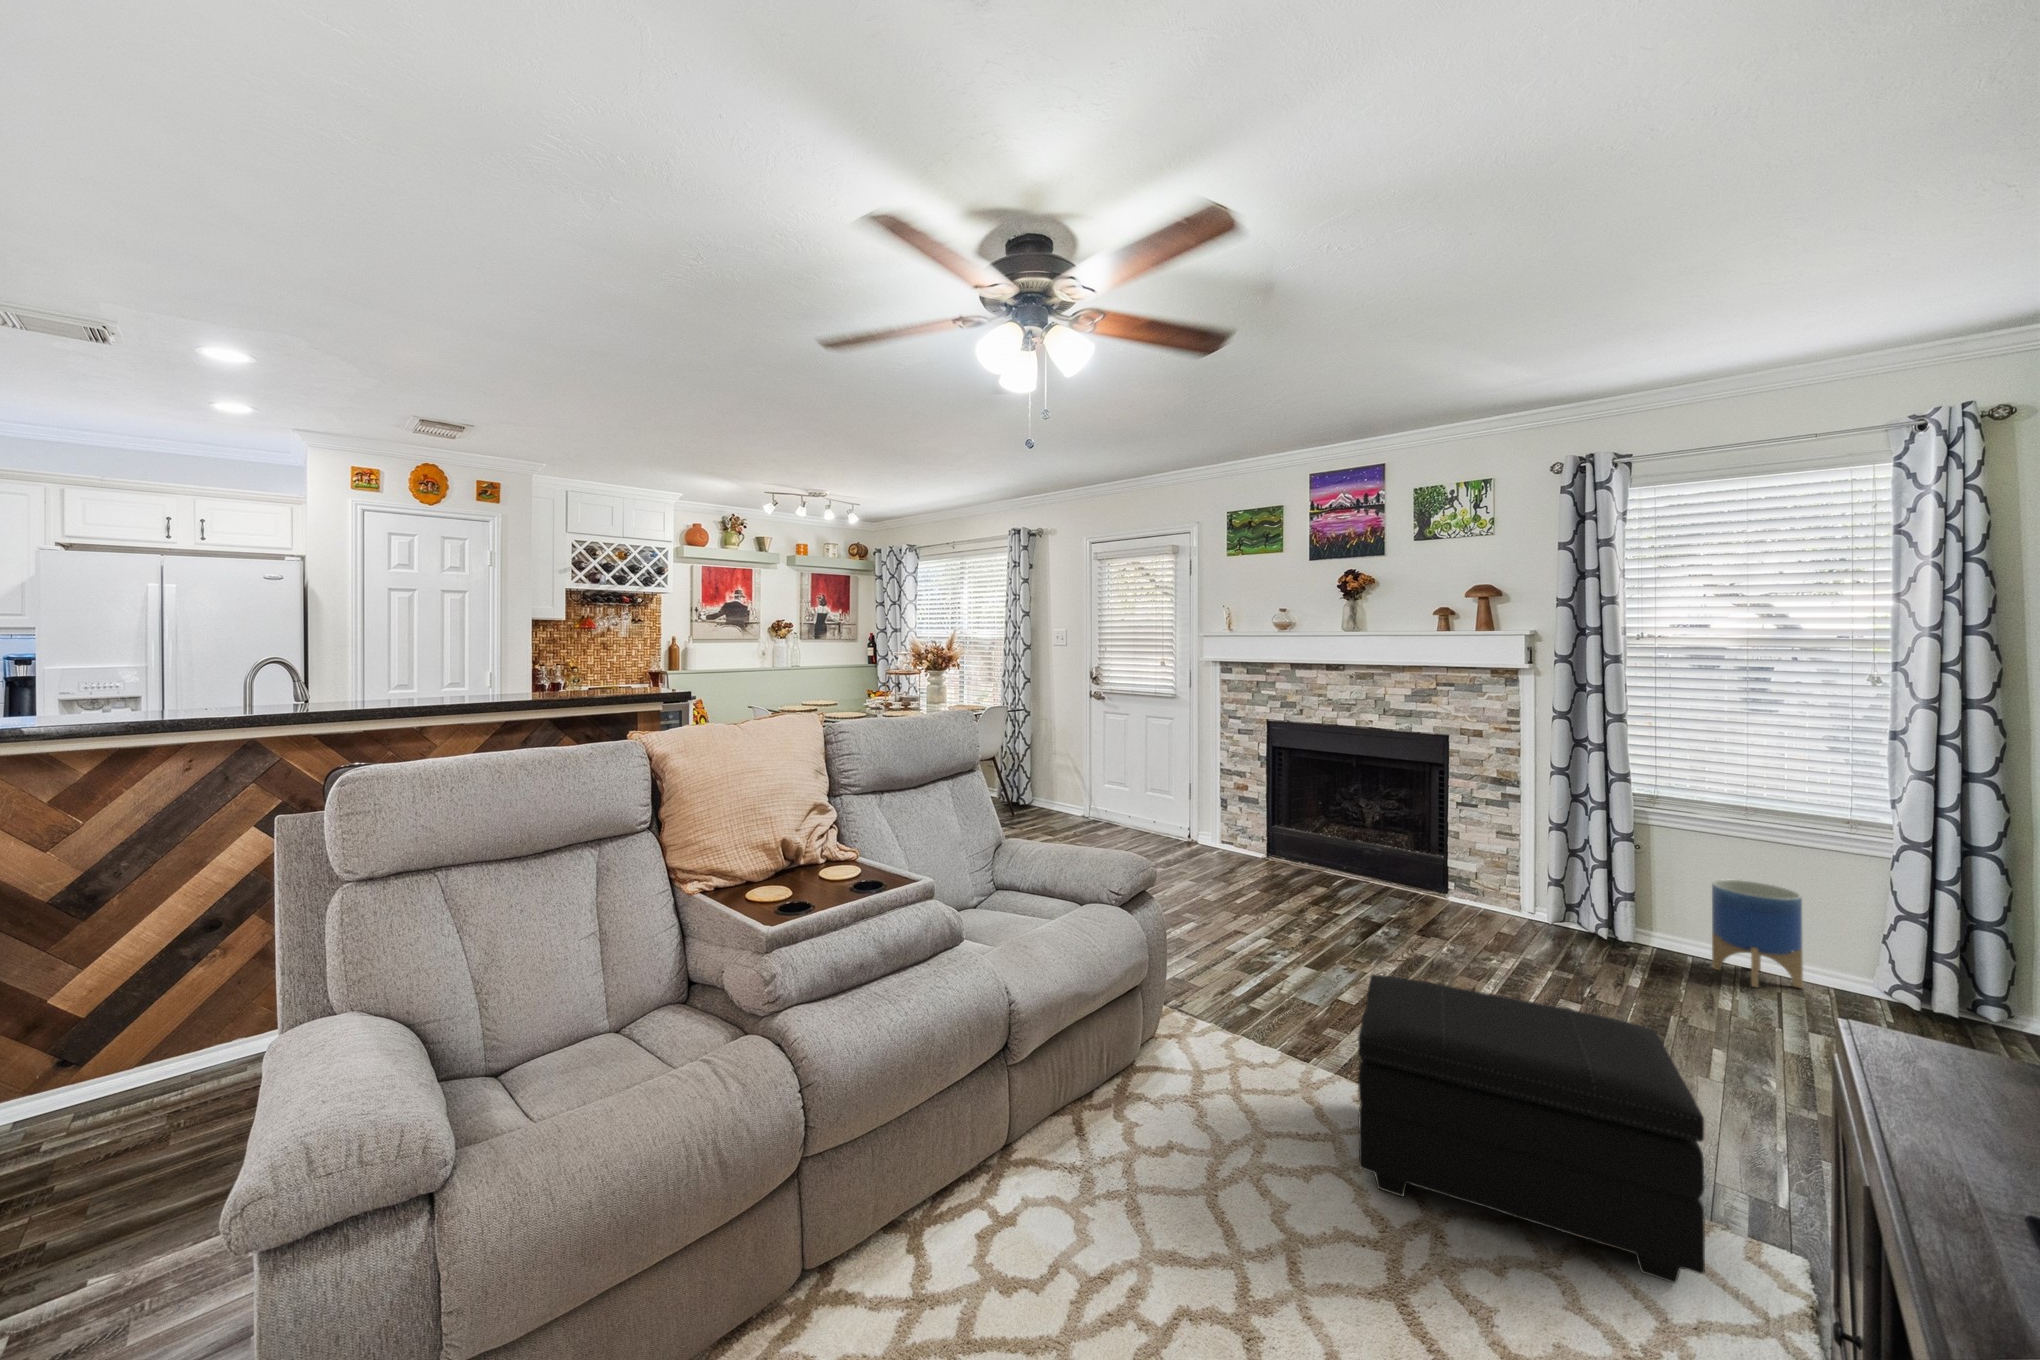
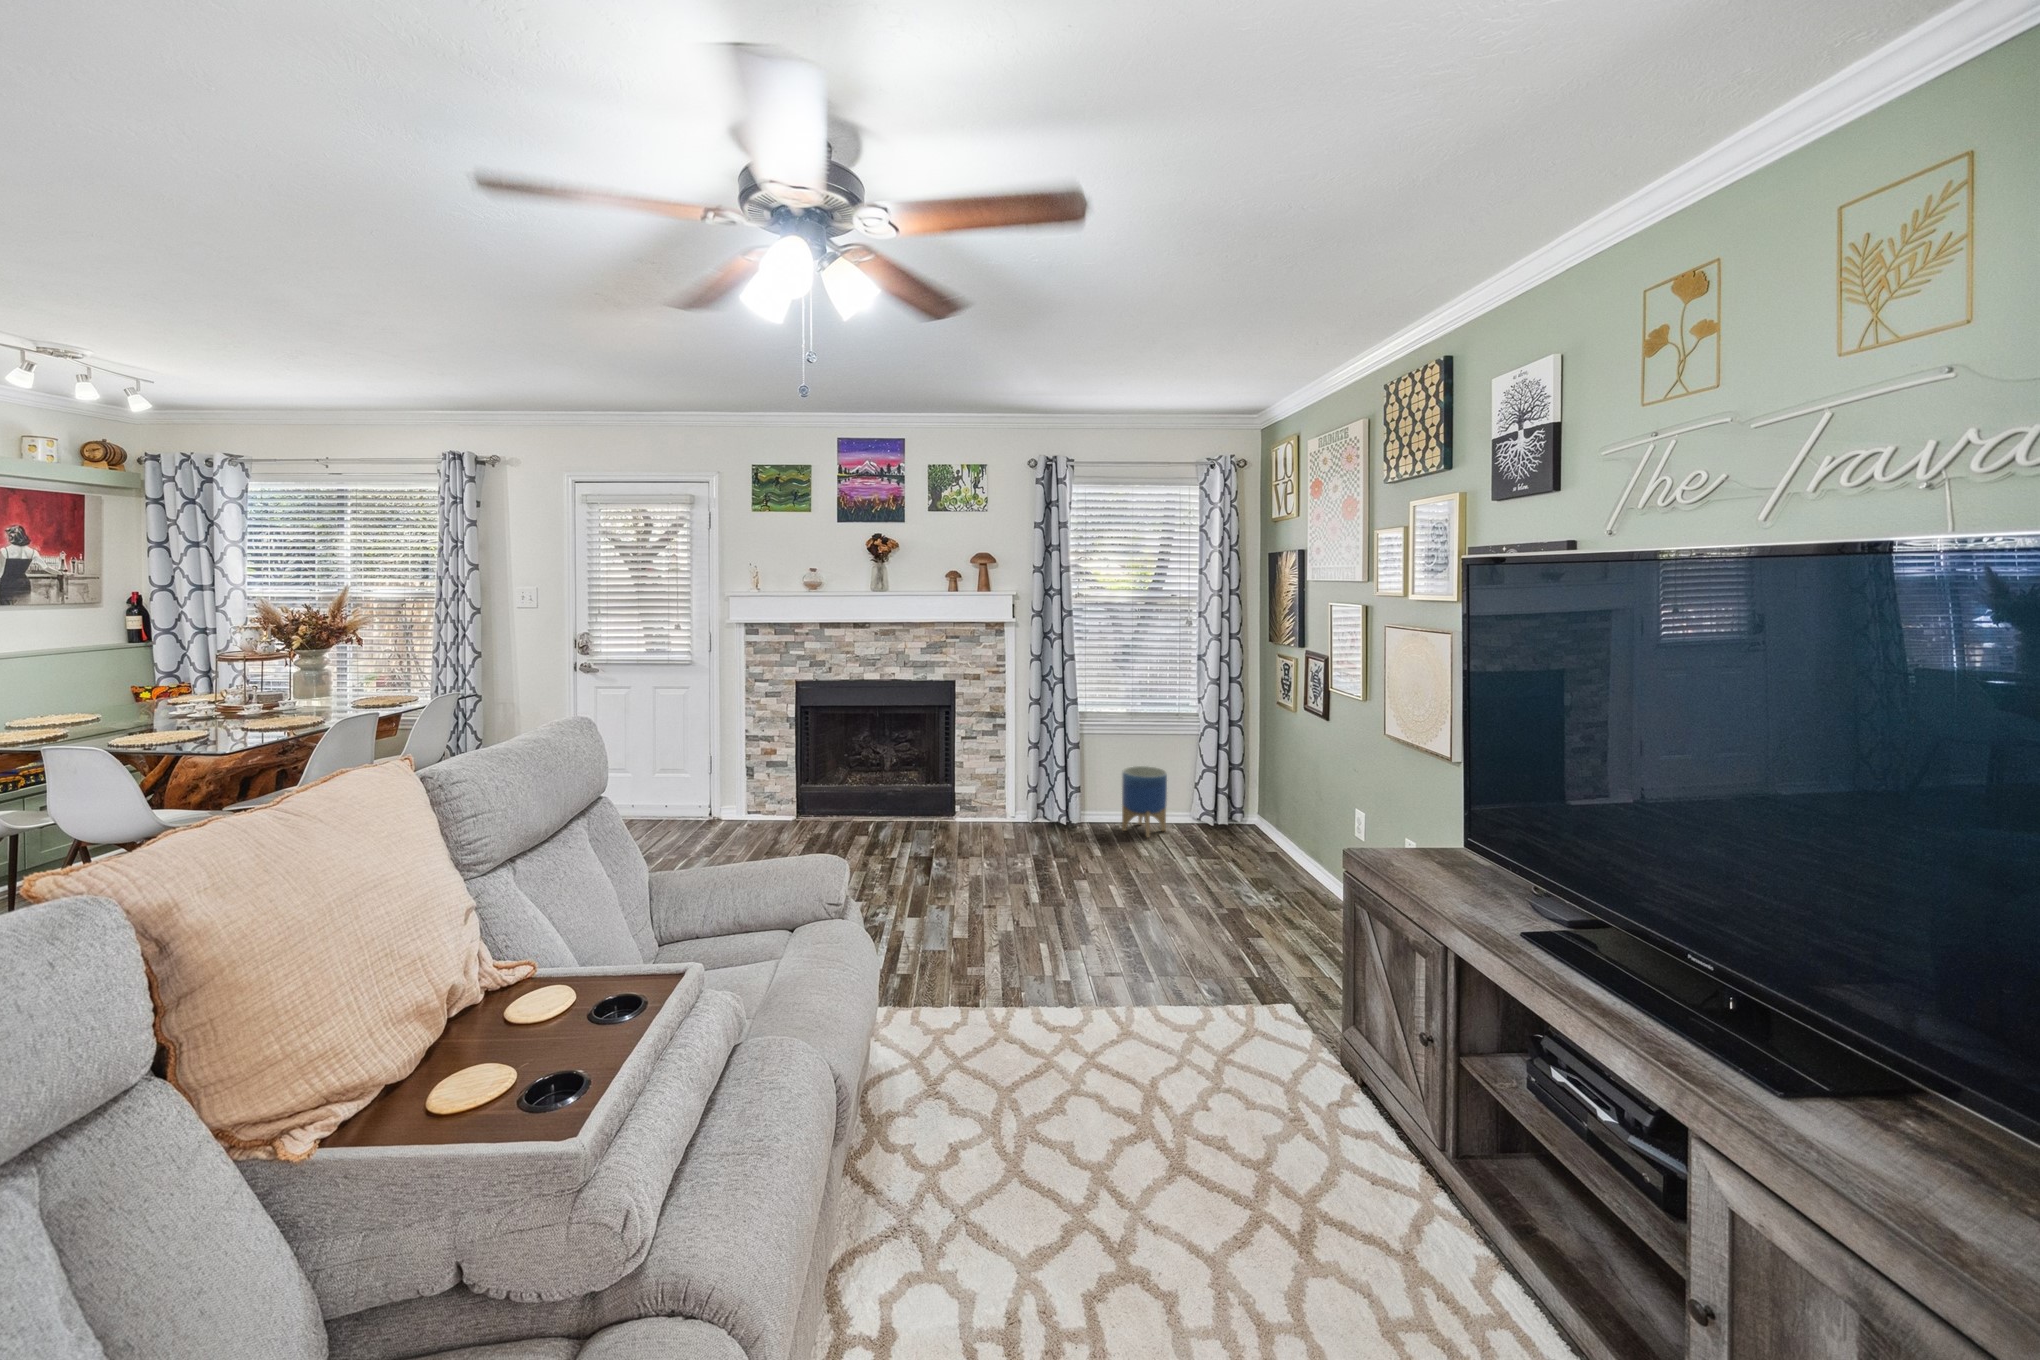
footstool: present [1358,975,1705,1283] -> none [1046,897,1293,1096]

